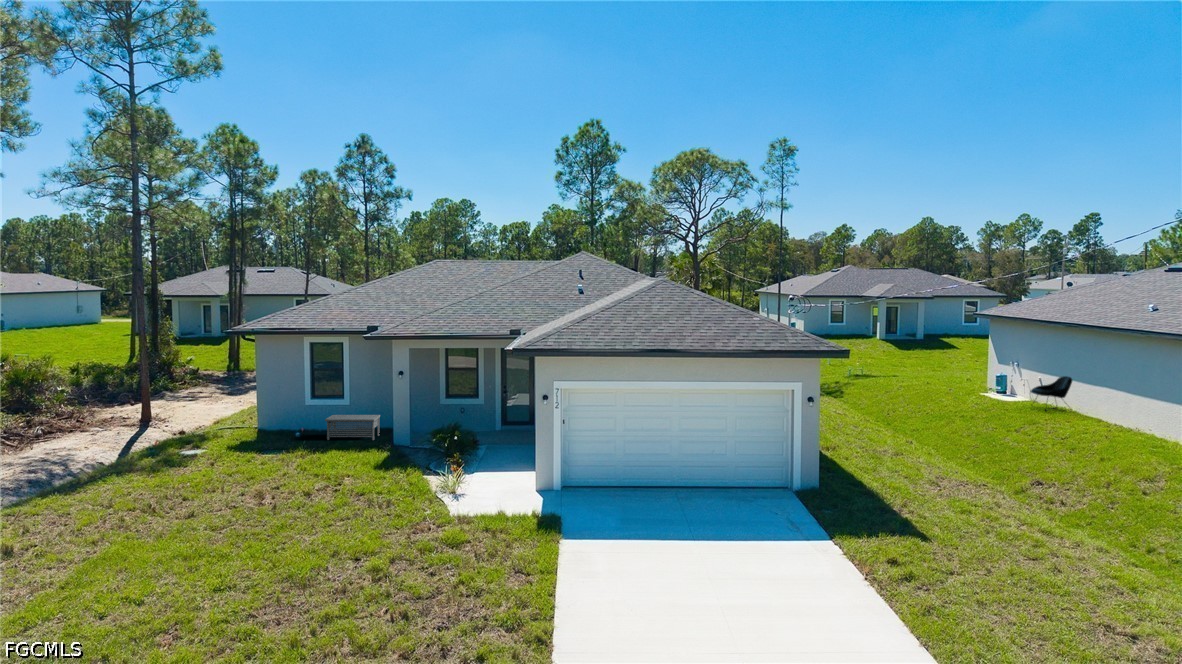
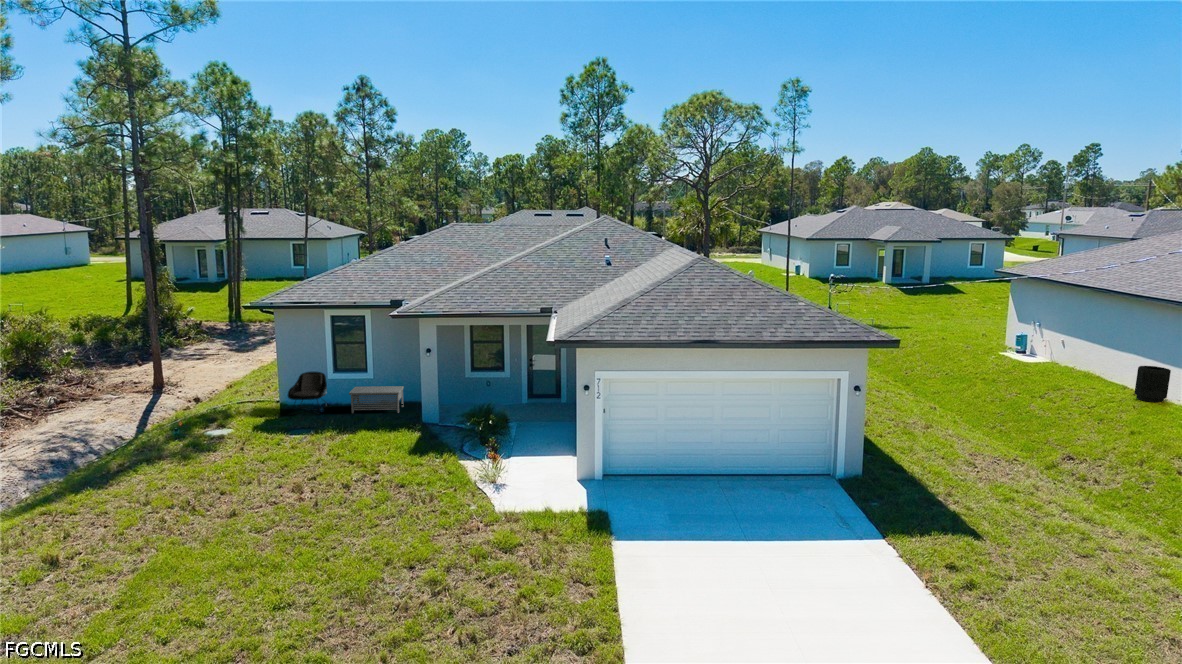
lounge chair: present [1031,376,1072,411] -> present [288,371,329,415]
trash can: none [1107,395,1142,431] -> present [1134,366,1171,402]

